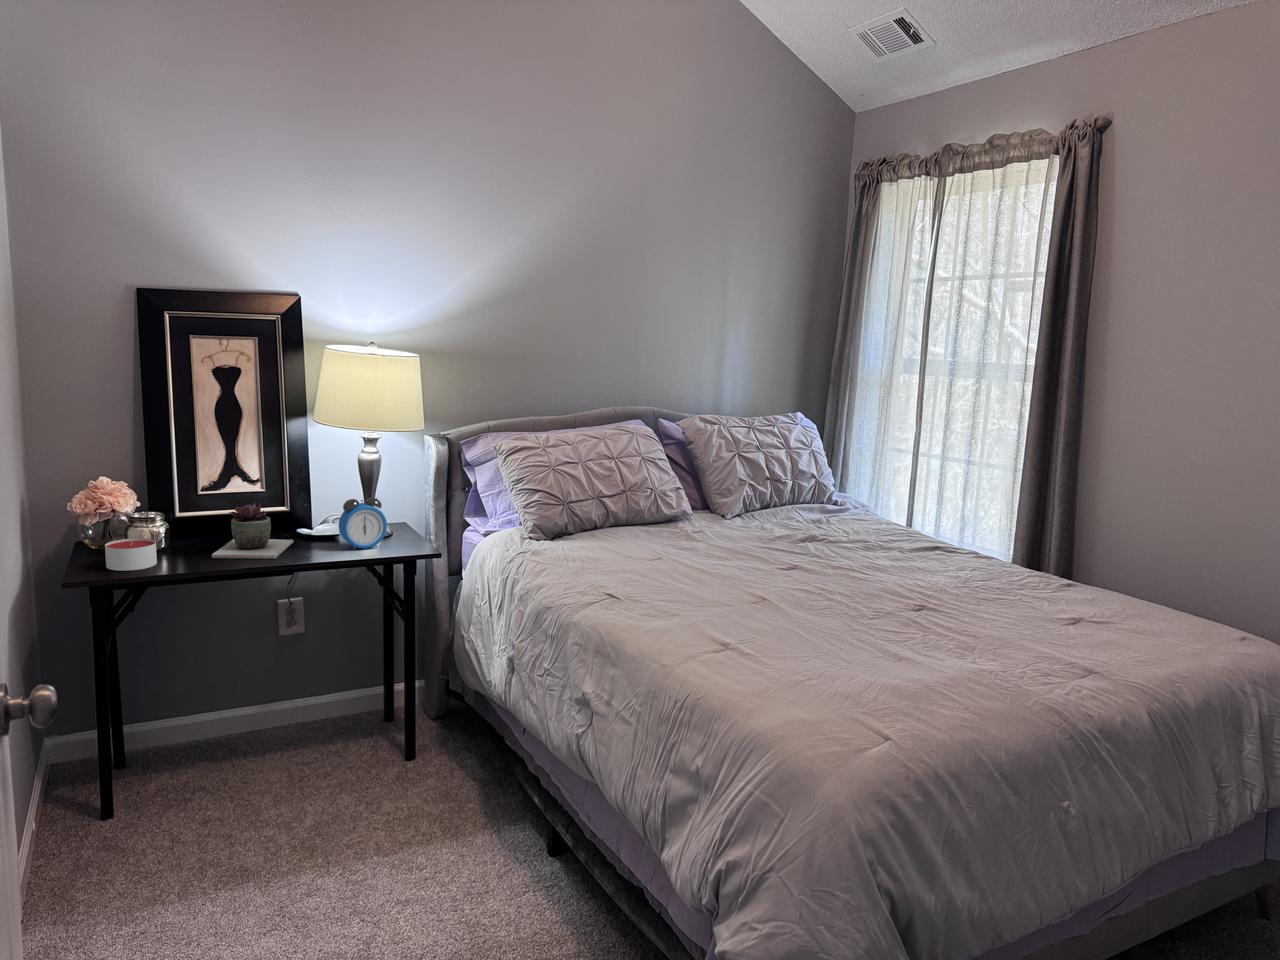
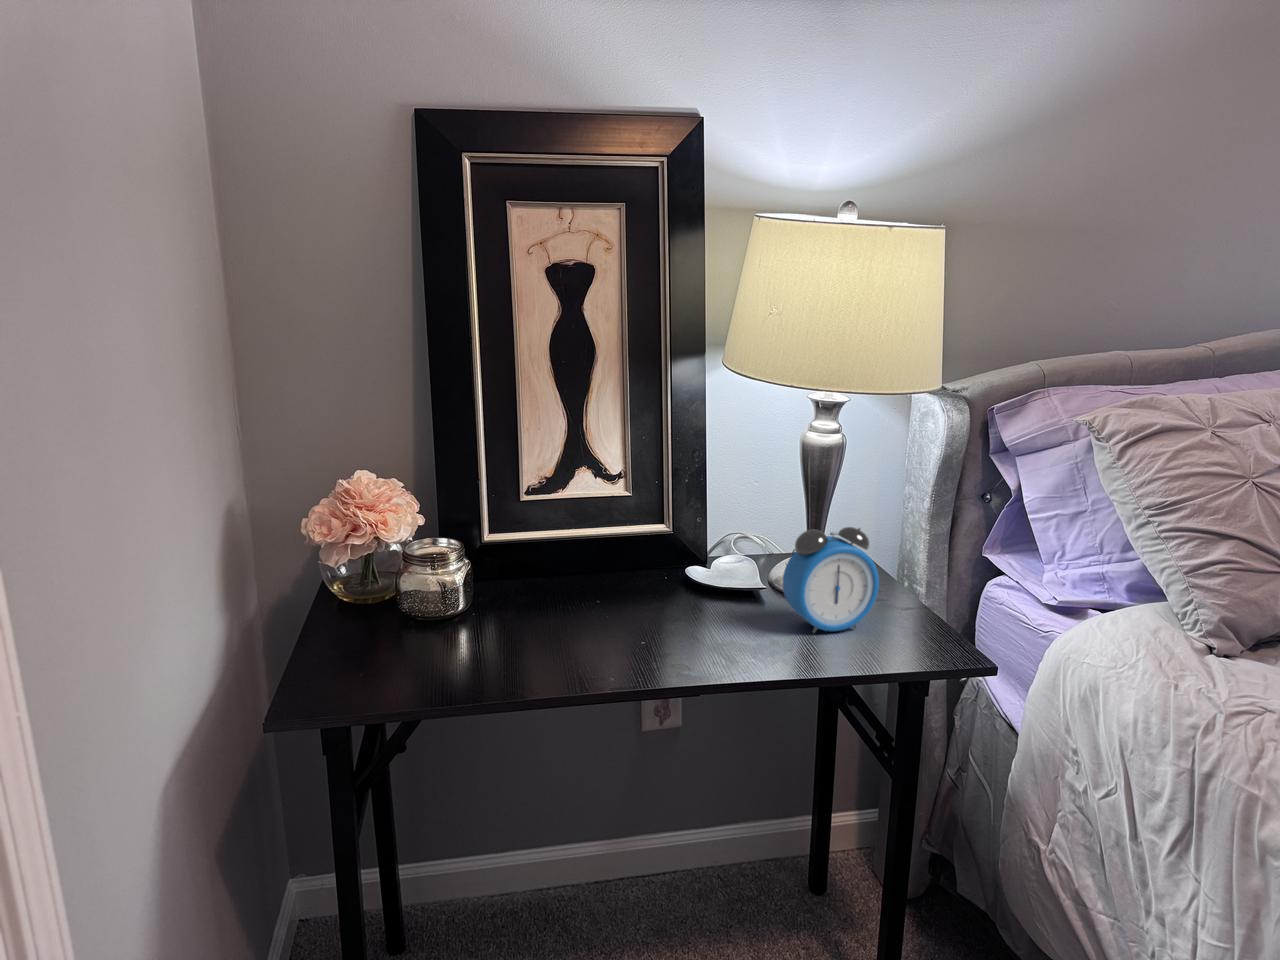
succulent plant: present [212,503,293,559] -> none [550,531,688,653]
candle: present [105,538,157,571] -> none [358,599,451,675]

